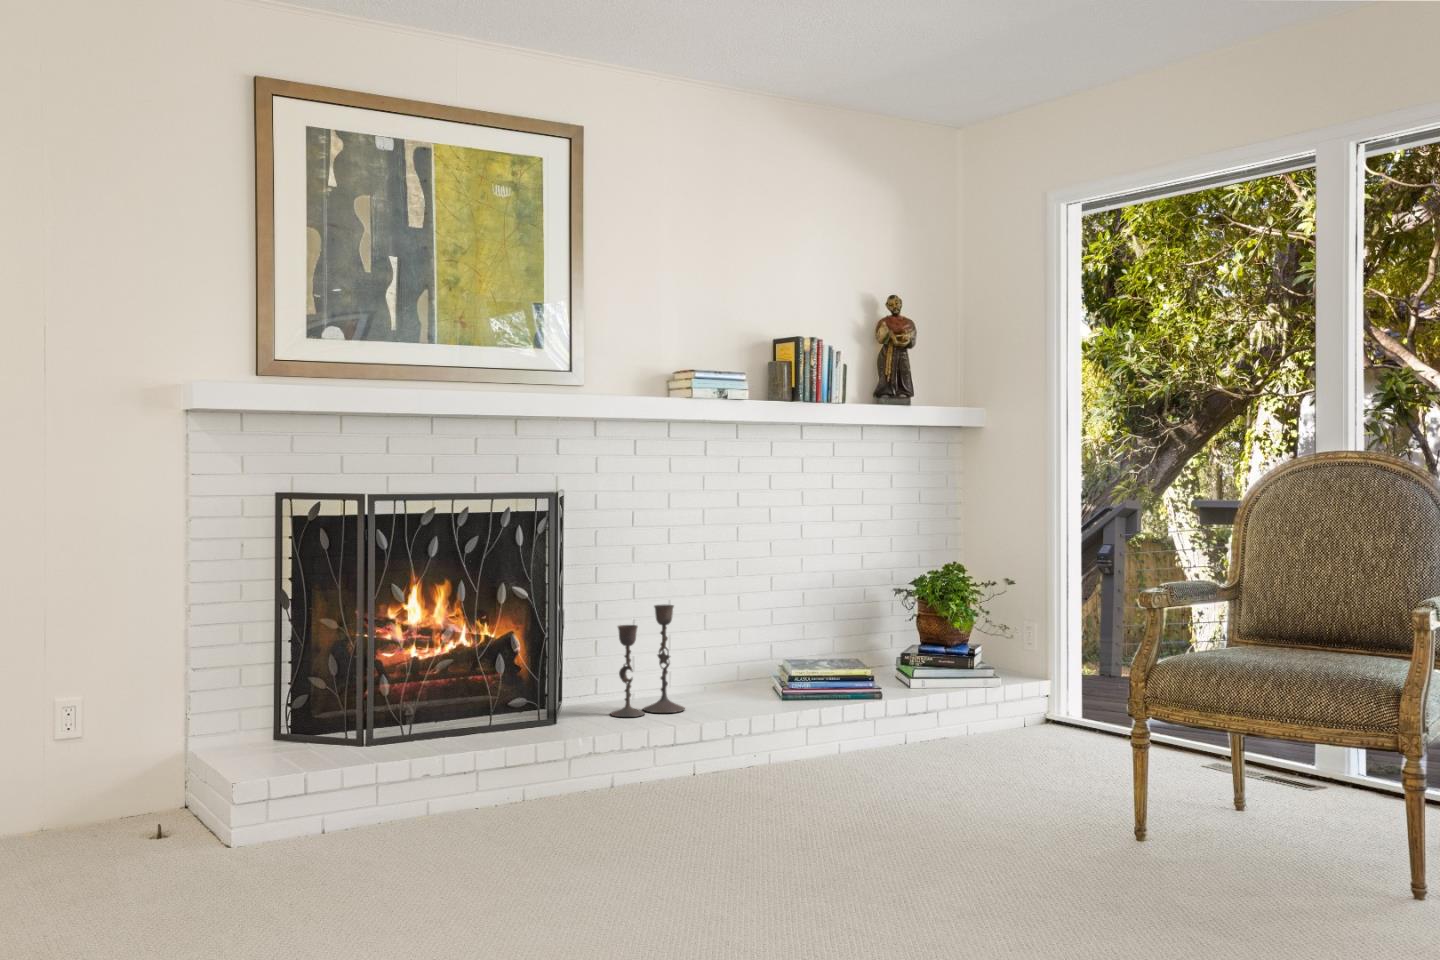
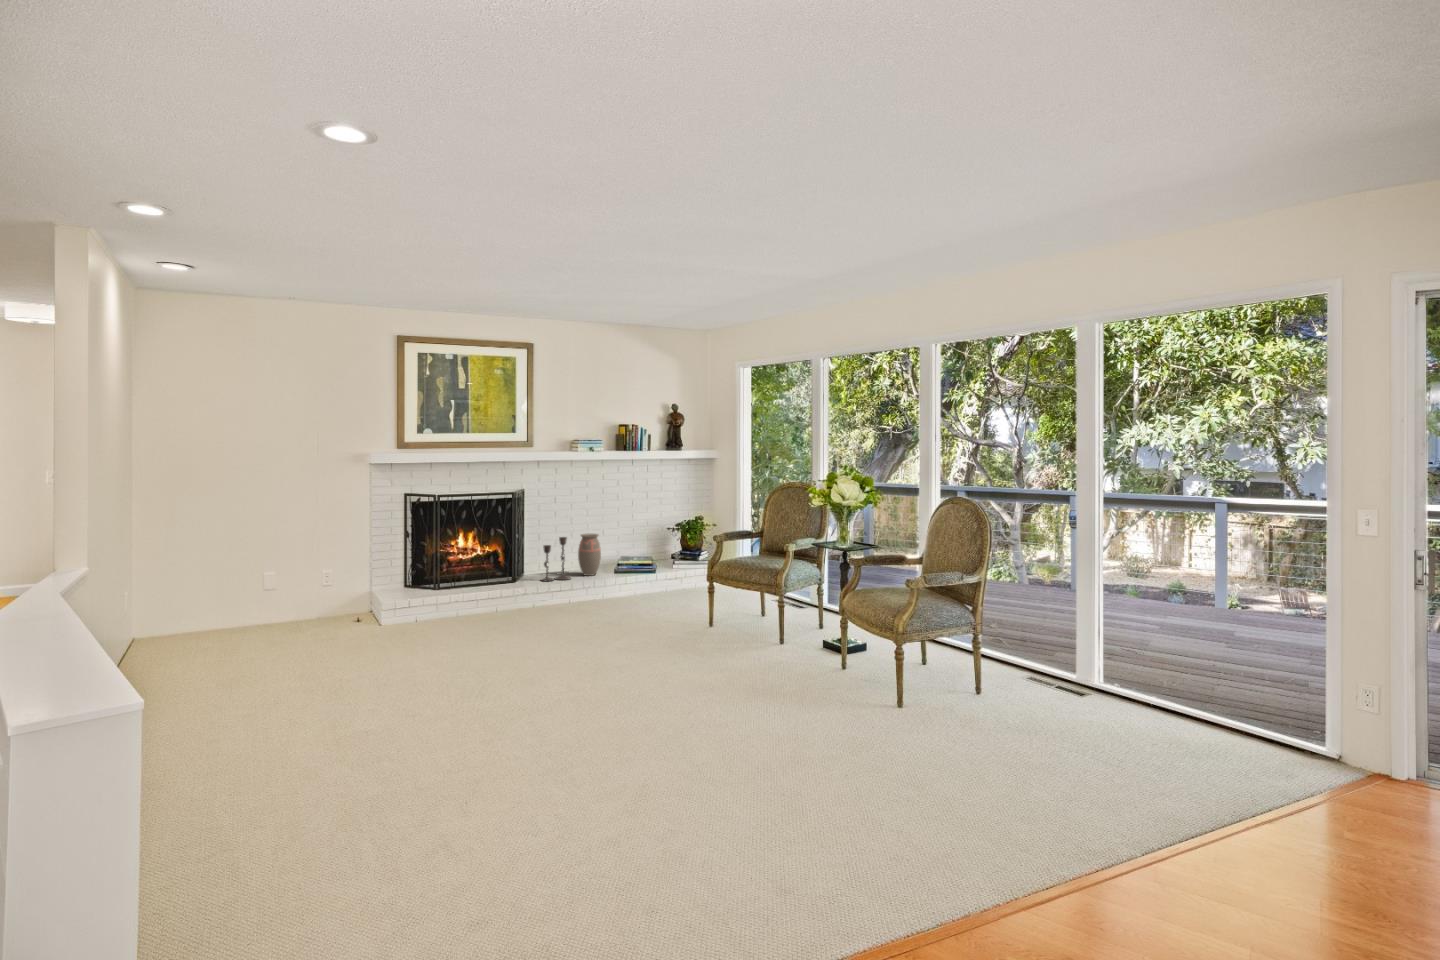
decorative vase: none [695,598,749,701] -> present [578,533,601,576]

